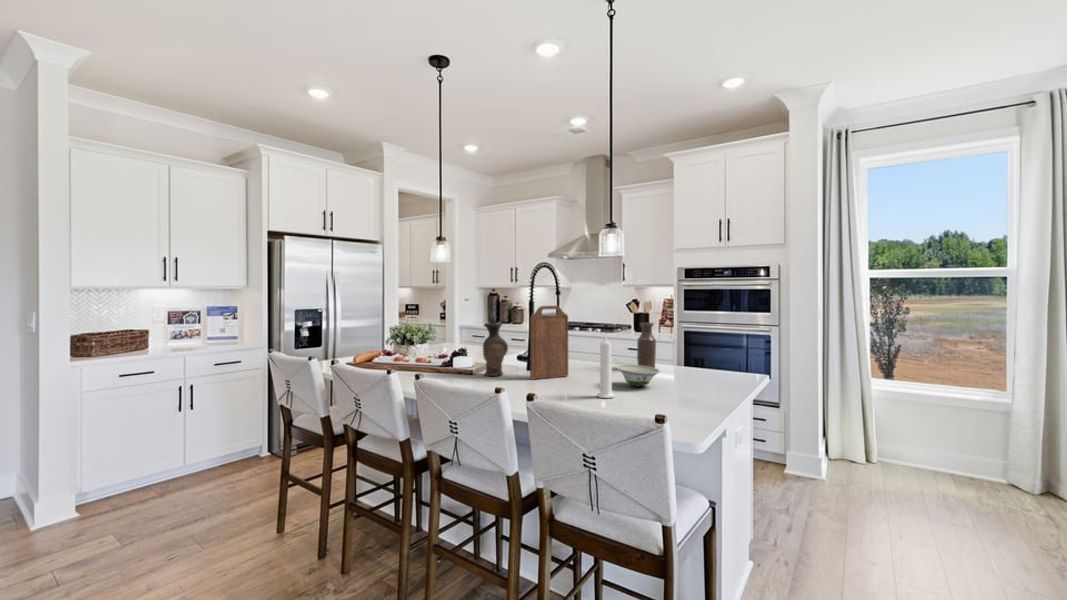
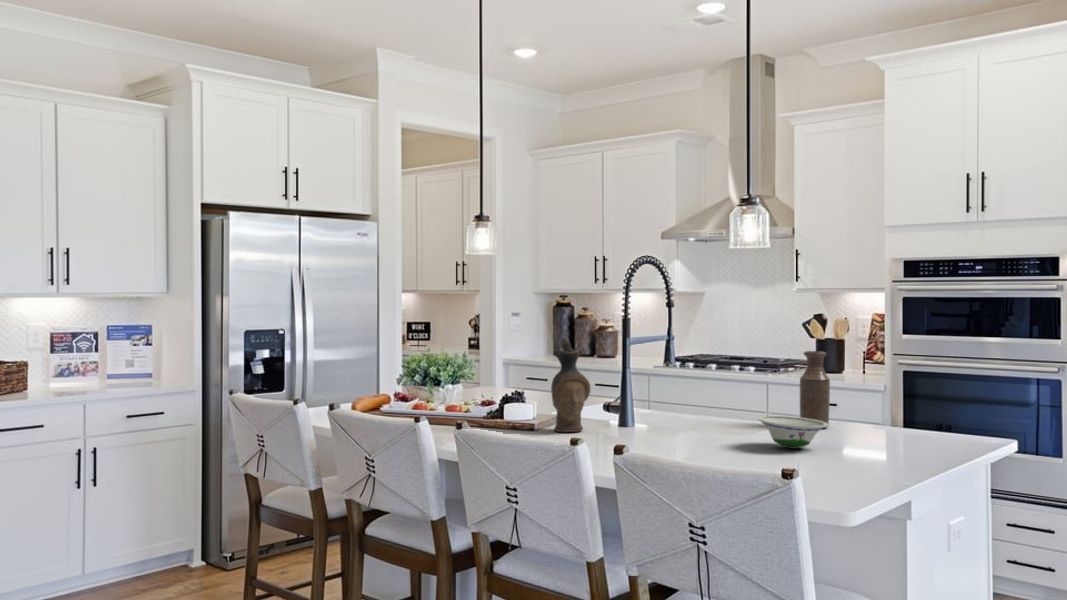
cutting board: present [530,305,568,379] -> none [625,323,685,437]
candle: present [597,335,615,398] -> none [725,367,752,462]

